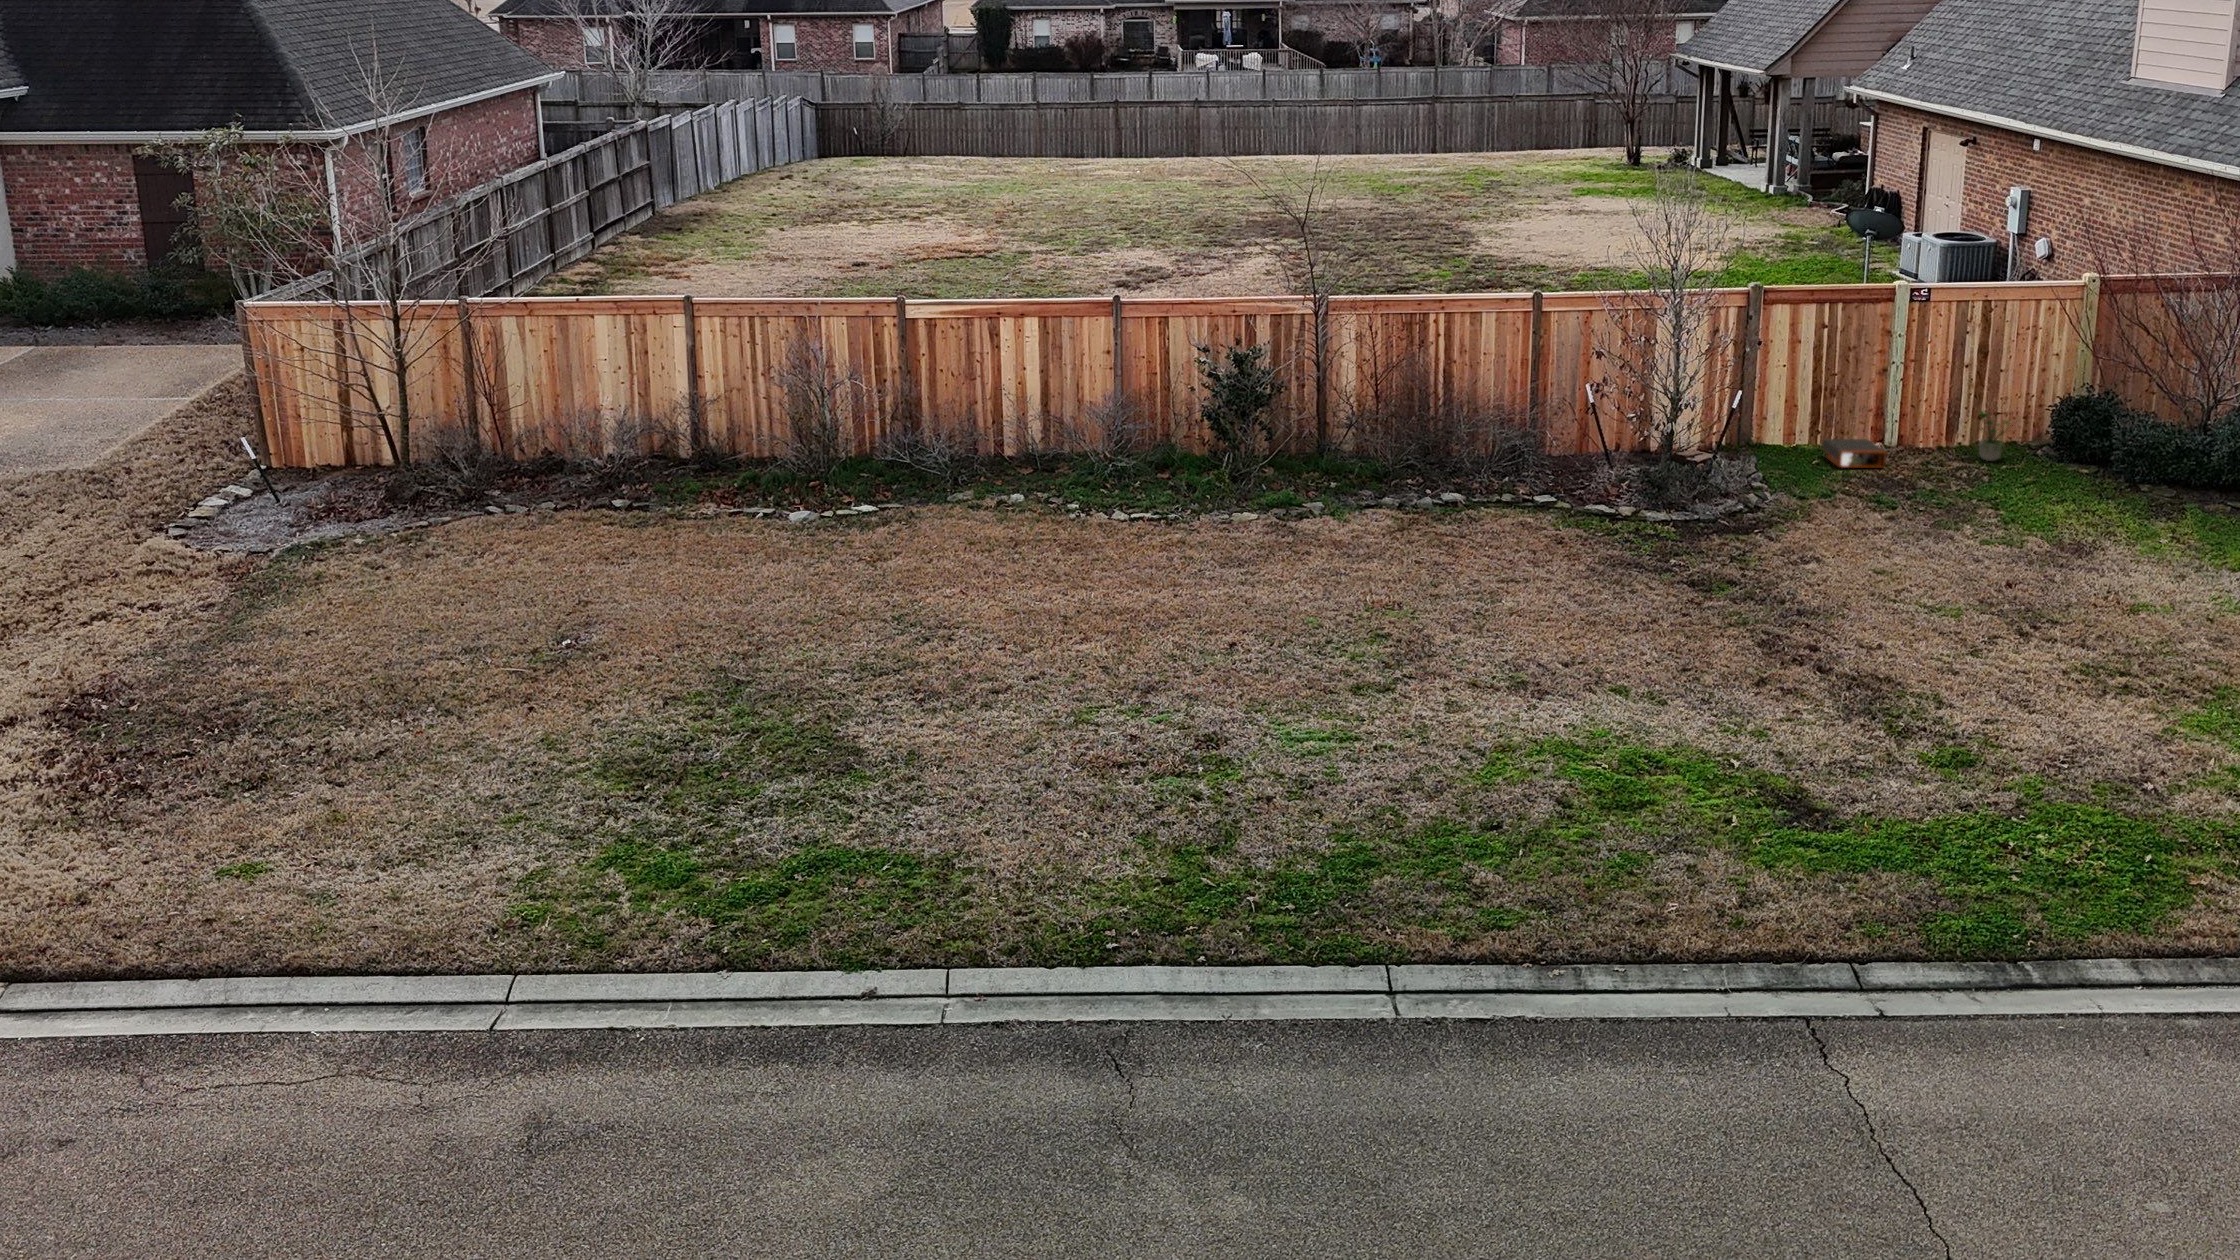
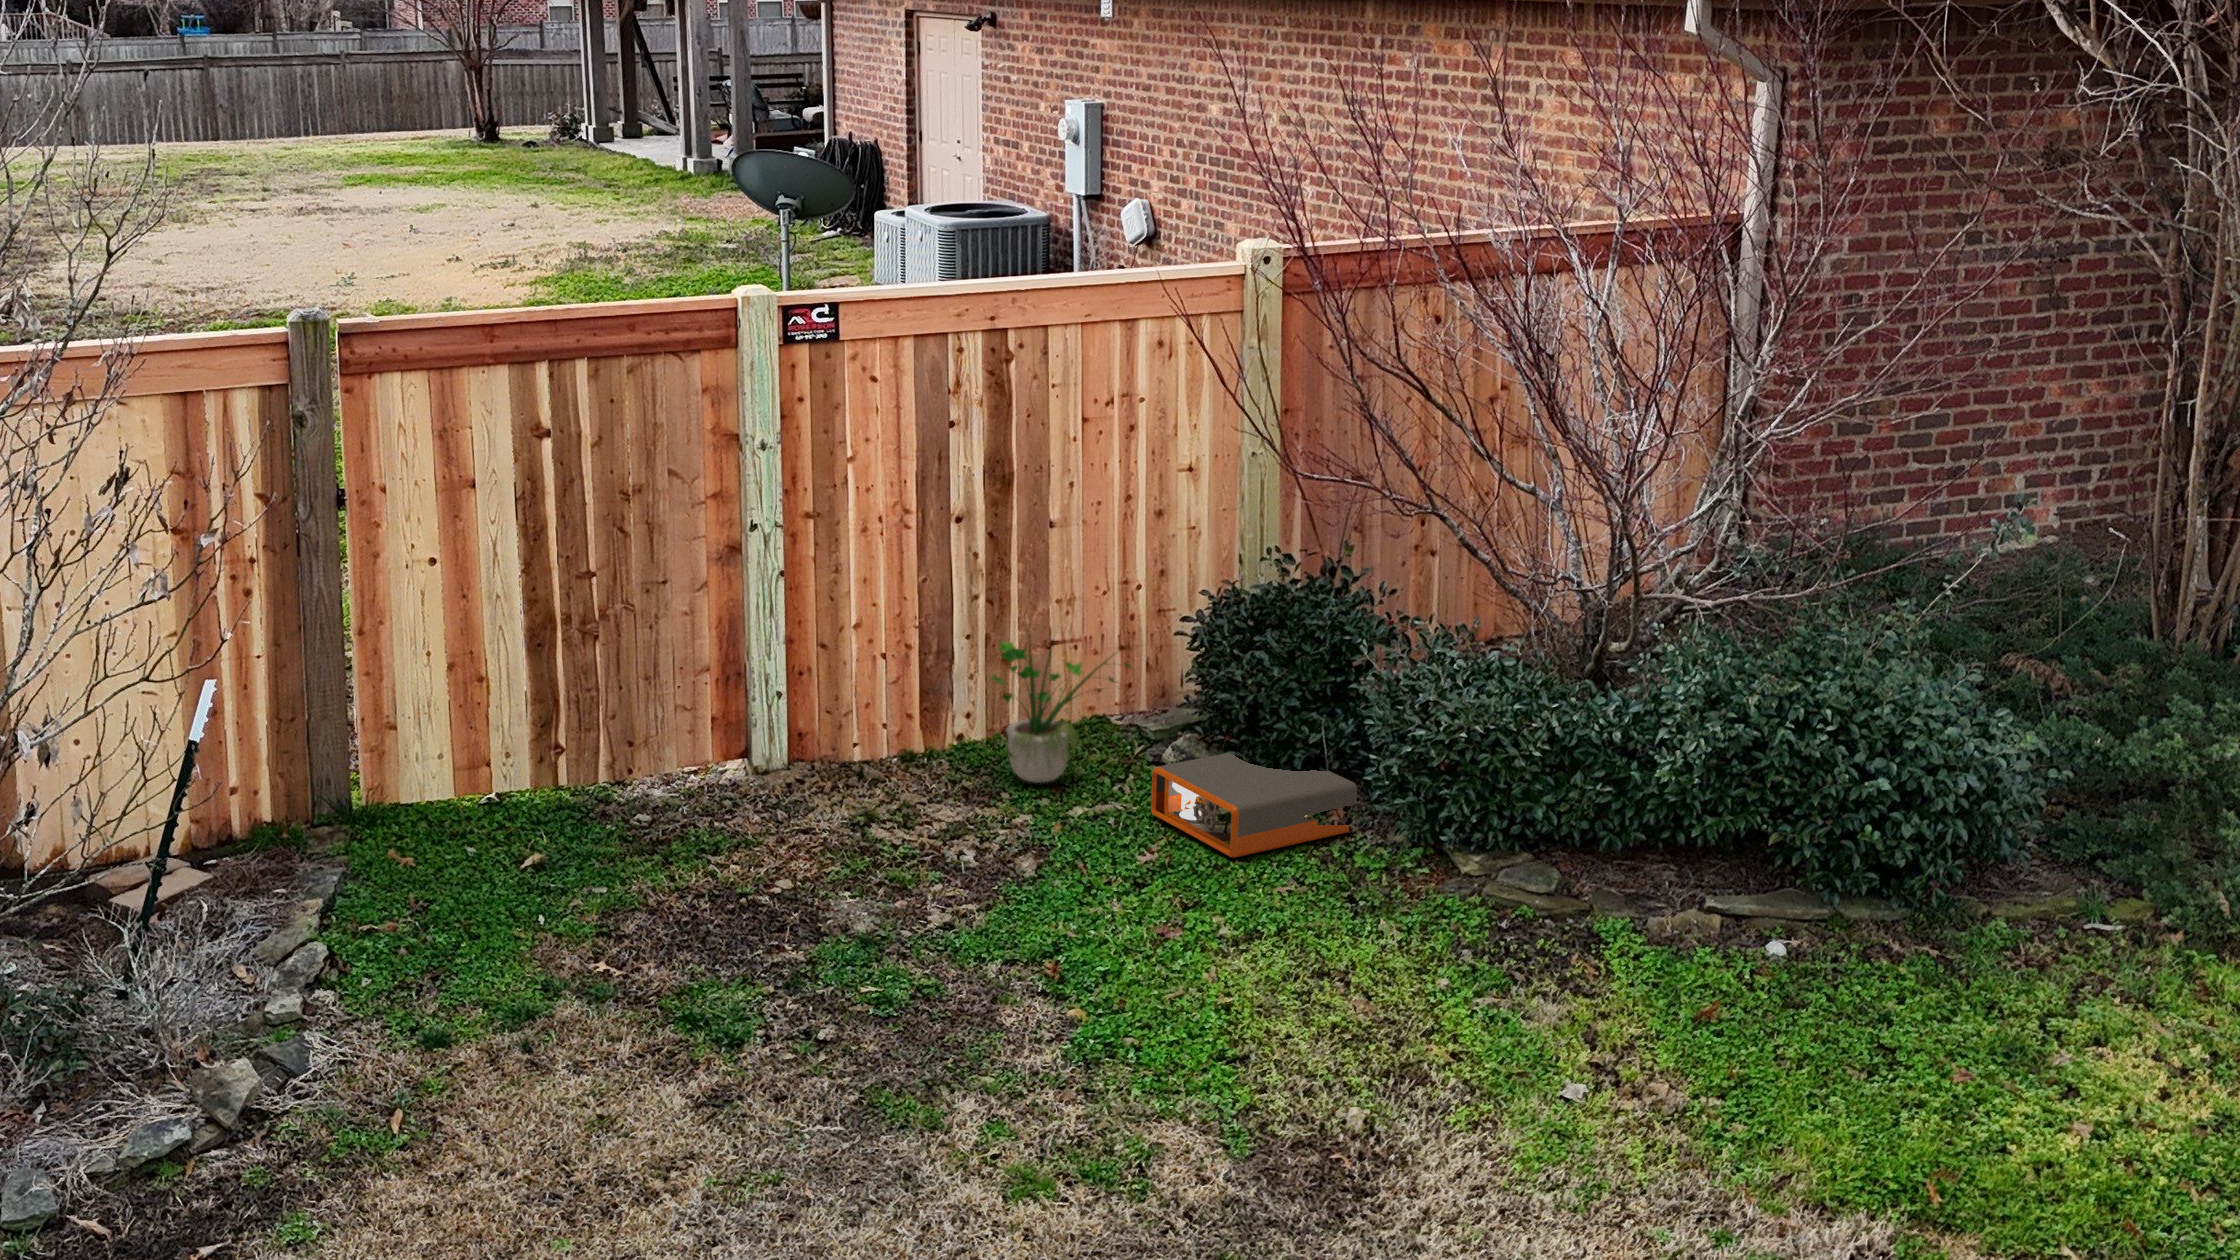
storage box: present [1822,439,1886,468] -> present [1151,753,1357,858]

